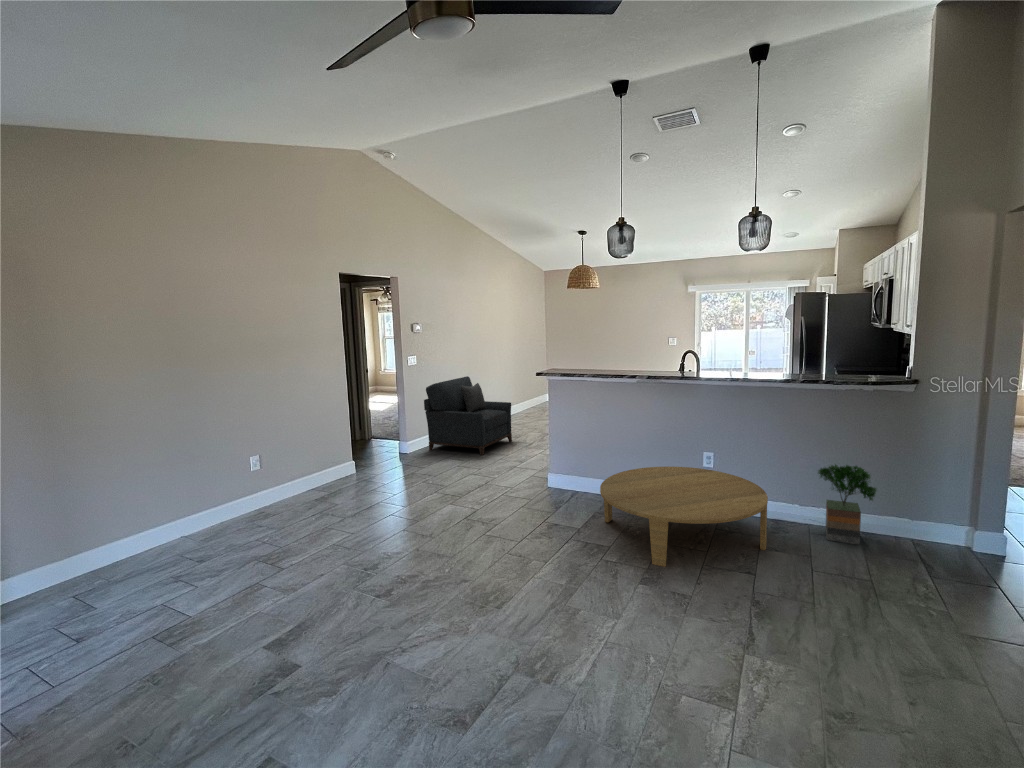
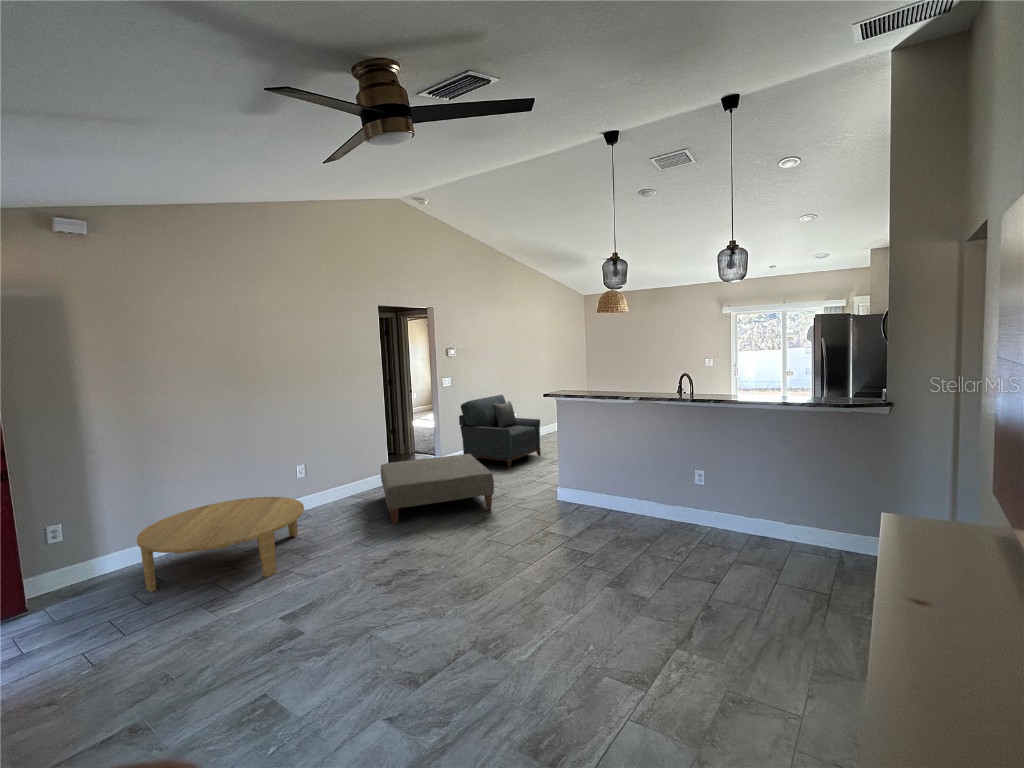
ottoman: none [345,441,482,525] -> present [381,454,494,524]
potted tree: present [818,464,876,545] -> none [796,483,855,564]
coffee table: present [600,466,768,567] -> present [137,497,304,592]

